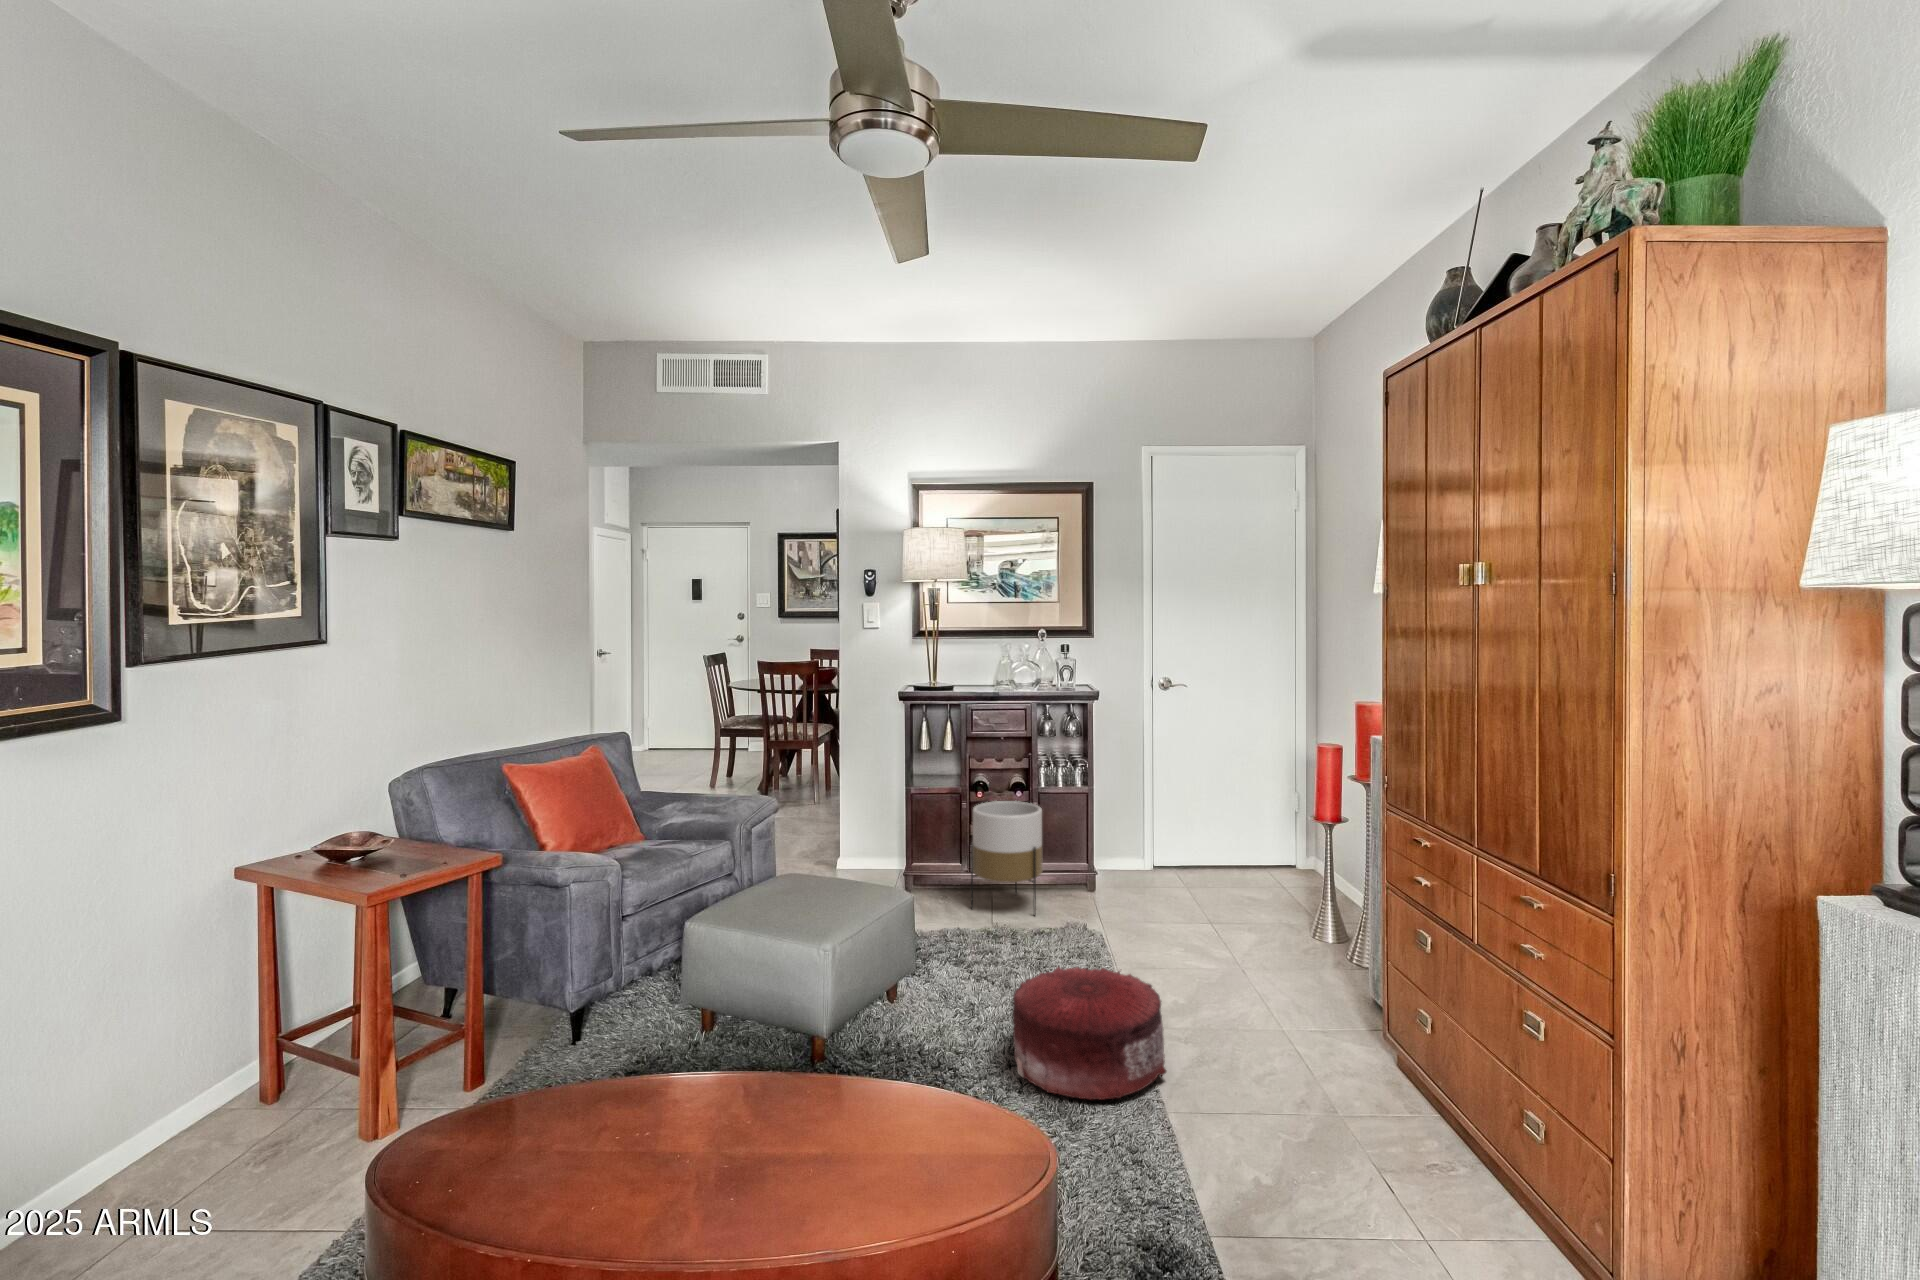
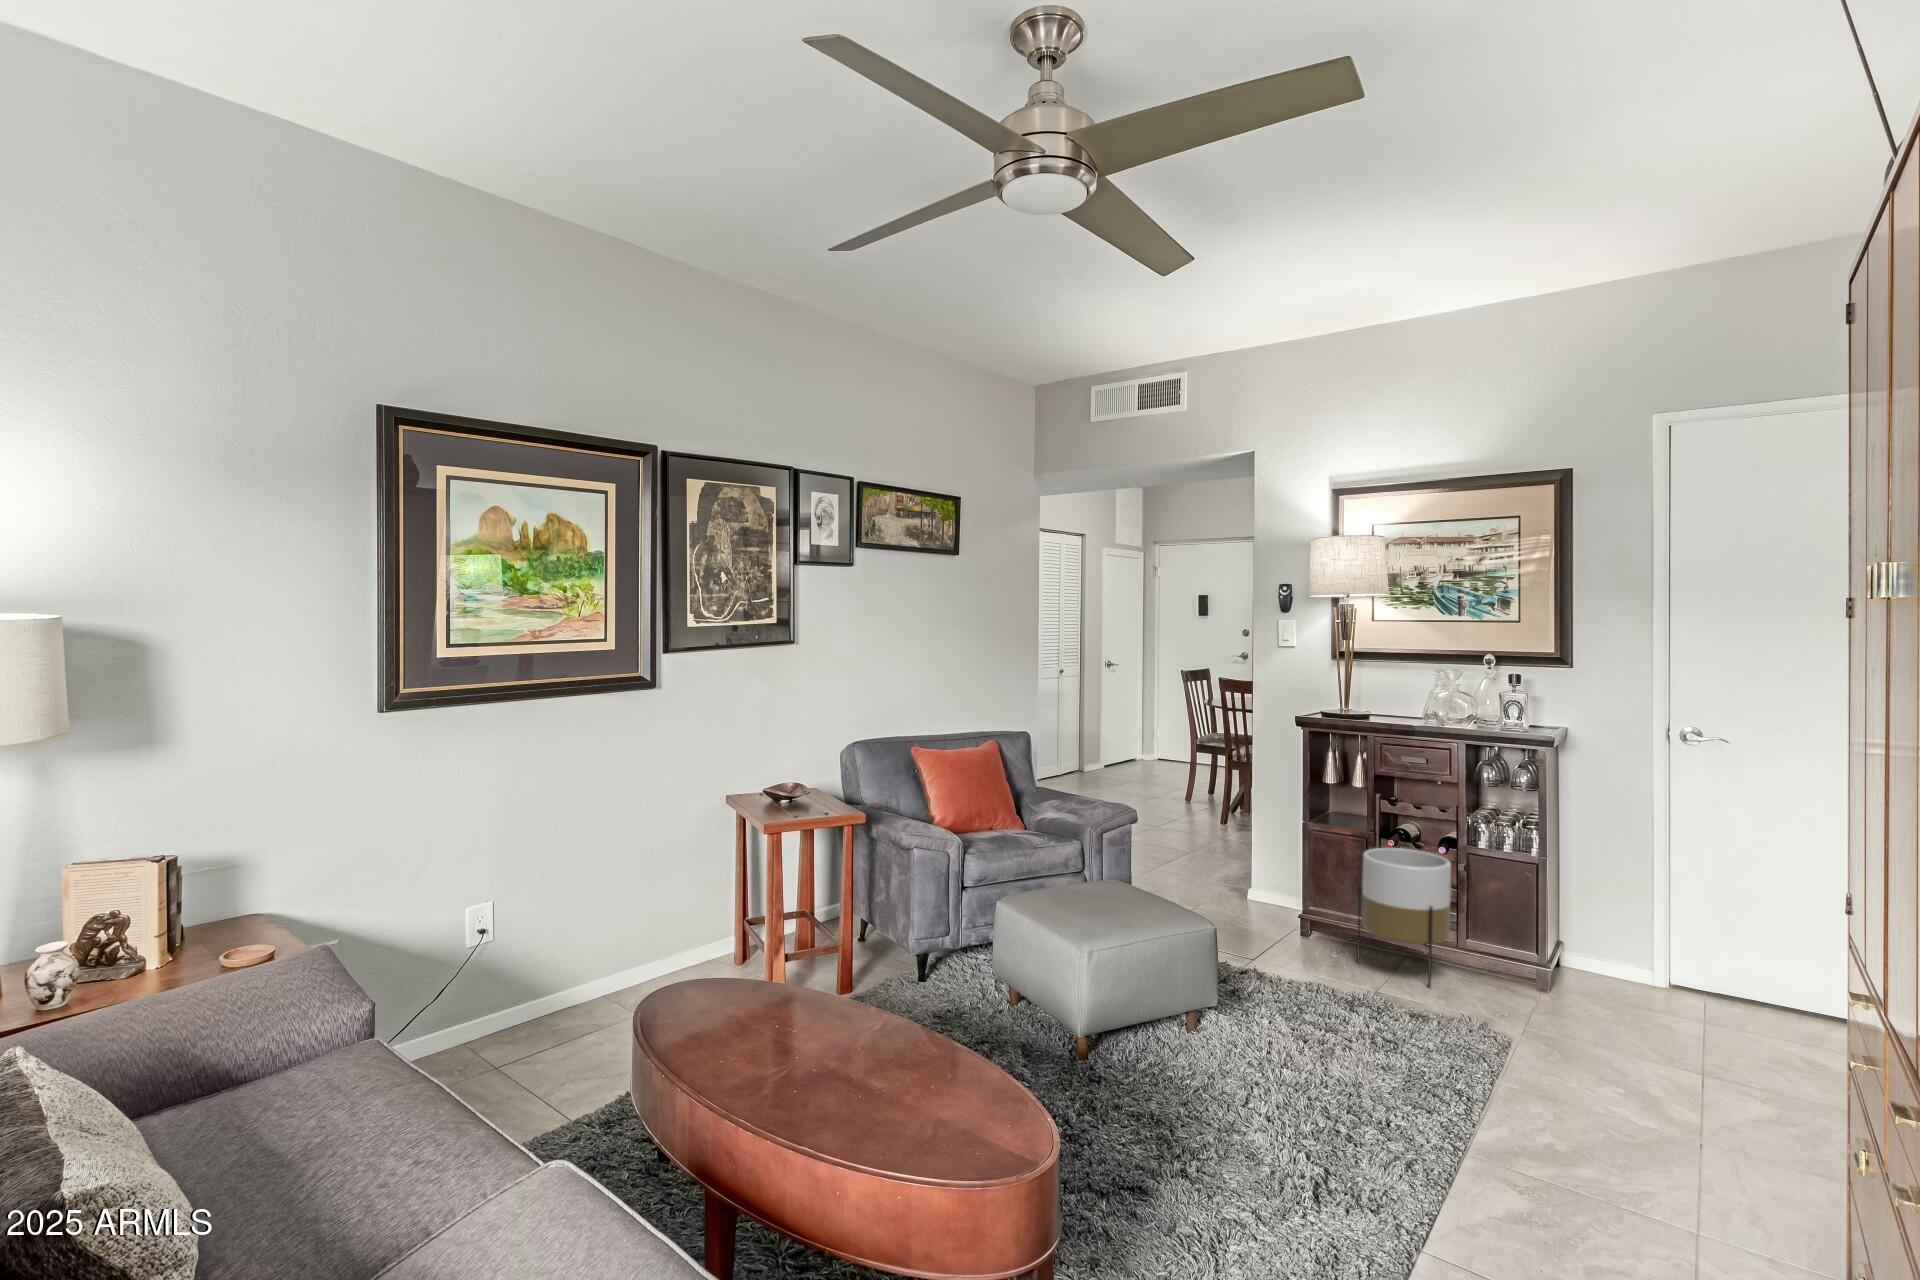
pouf: present [1013,967,1167,1100] -> none [1264,1030,1451,1189]

